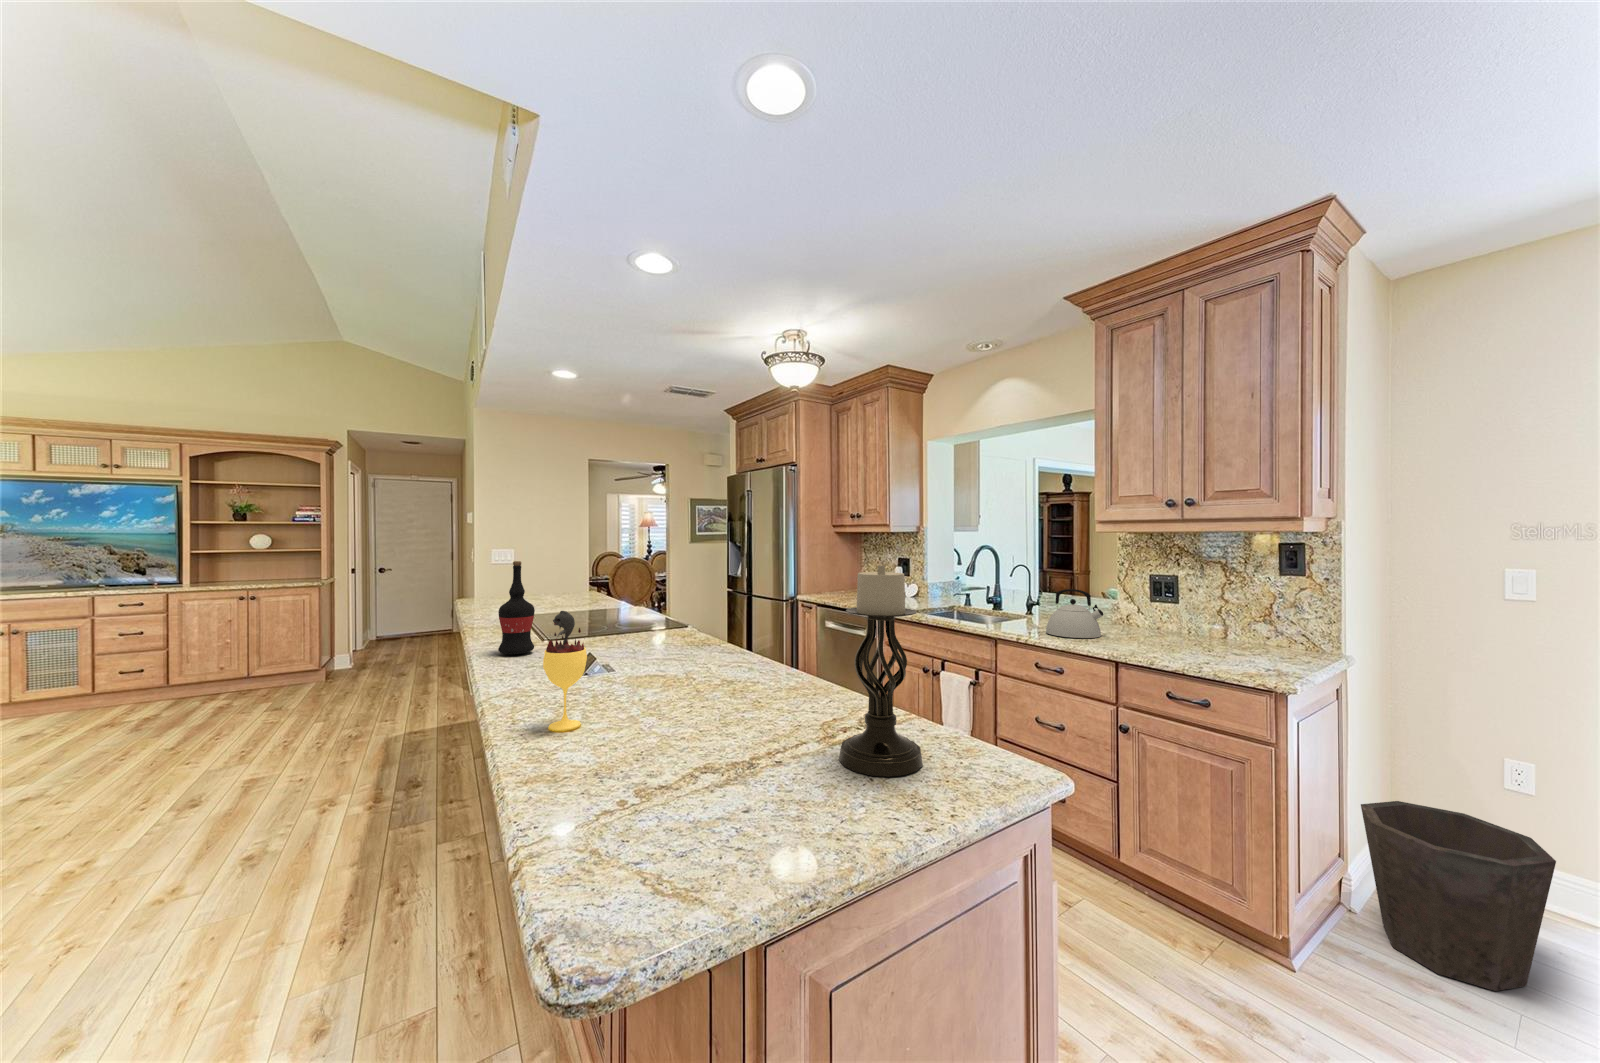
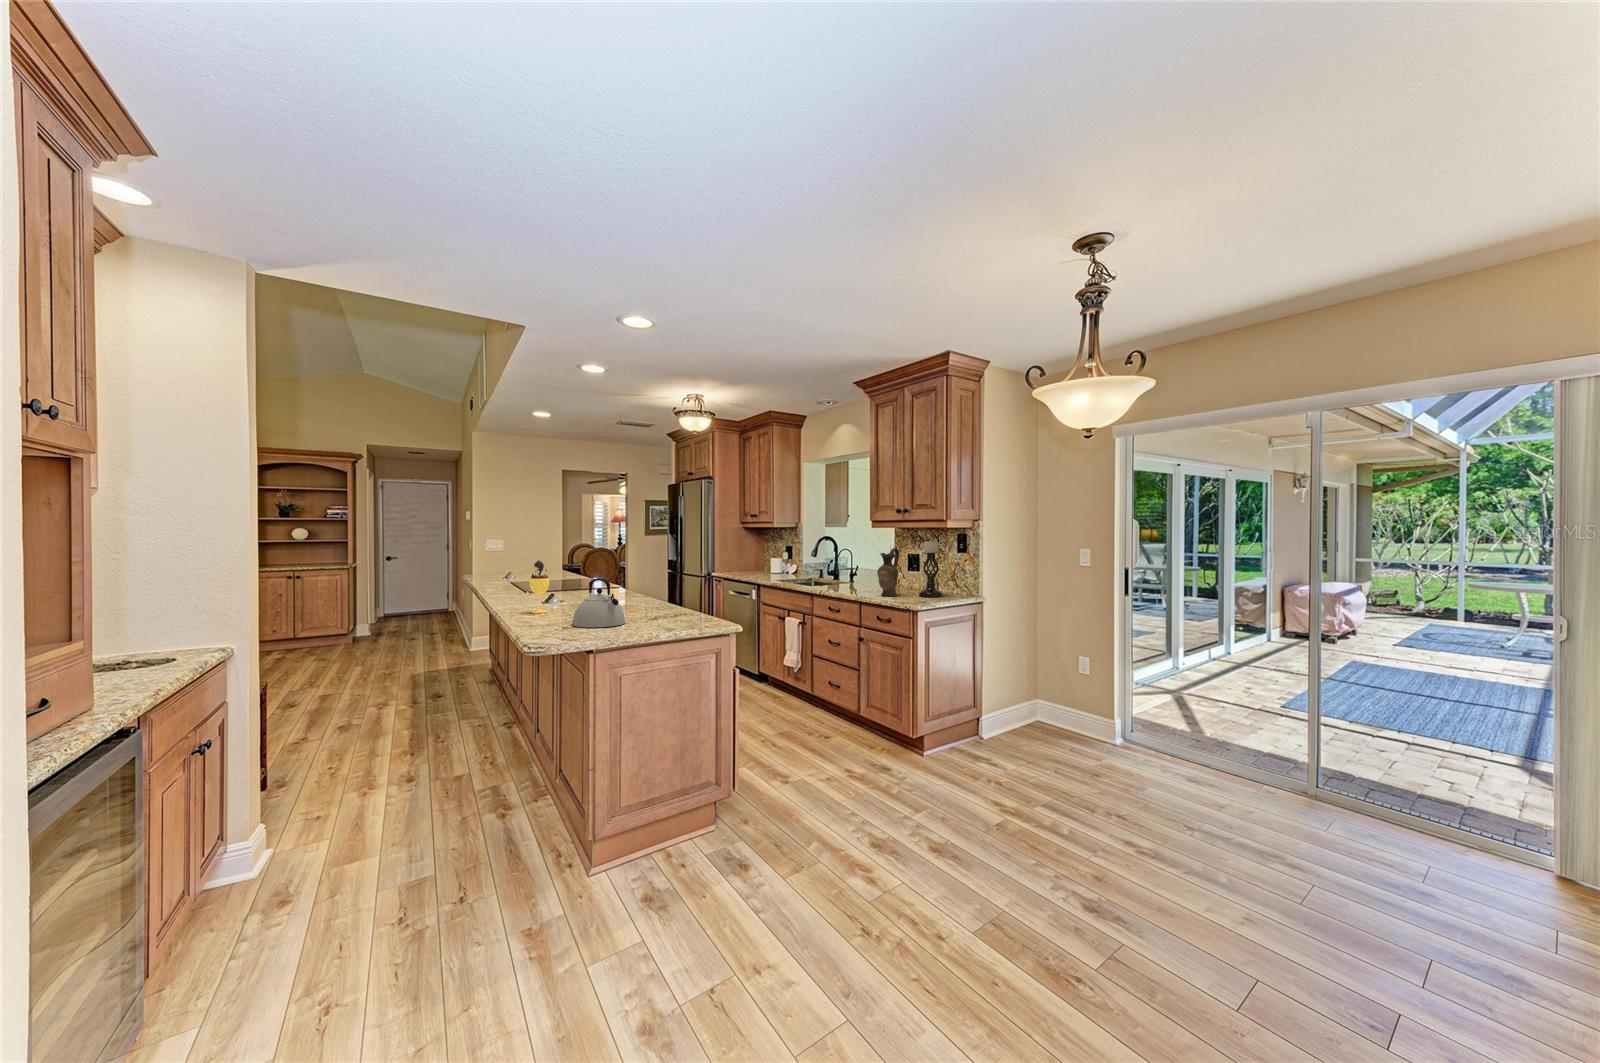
wine bottle: present [498,561,535,654] -> none [503,542,523,594]
candle holder: present [839,566,923,777] -> present [919,539,943,597]
ceramic pitcher: none [1138,566,1178,651] -> present [877,548,899,596]
kettle: present [1046,589,1104,638] -> present [572,578,626,627]
waste bin: present [1361,801,1556,991] -> none [980,678,1054,762]

